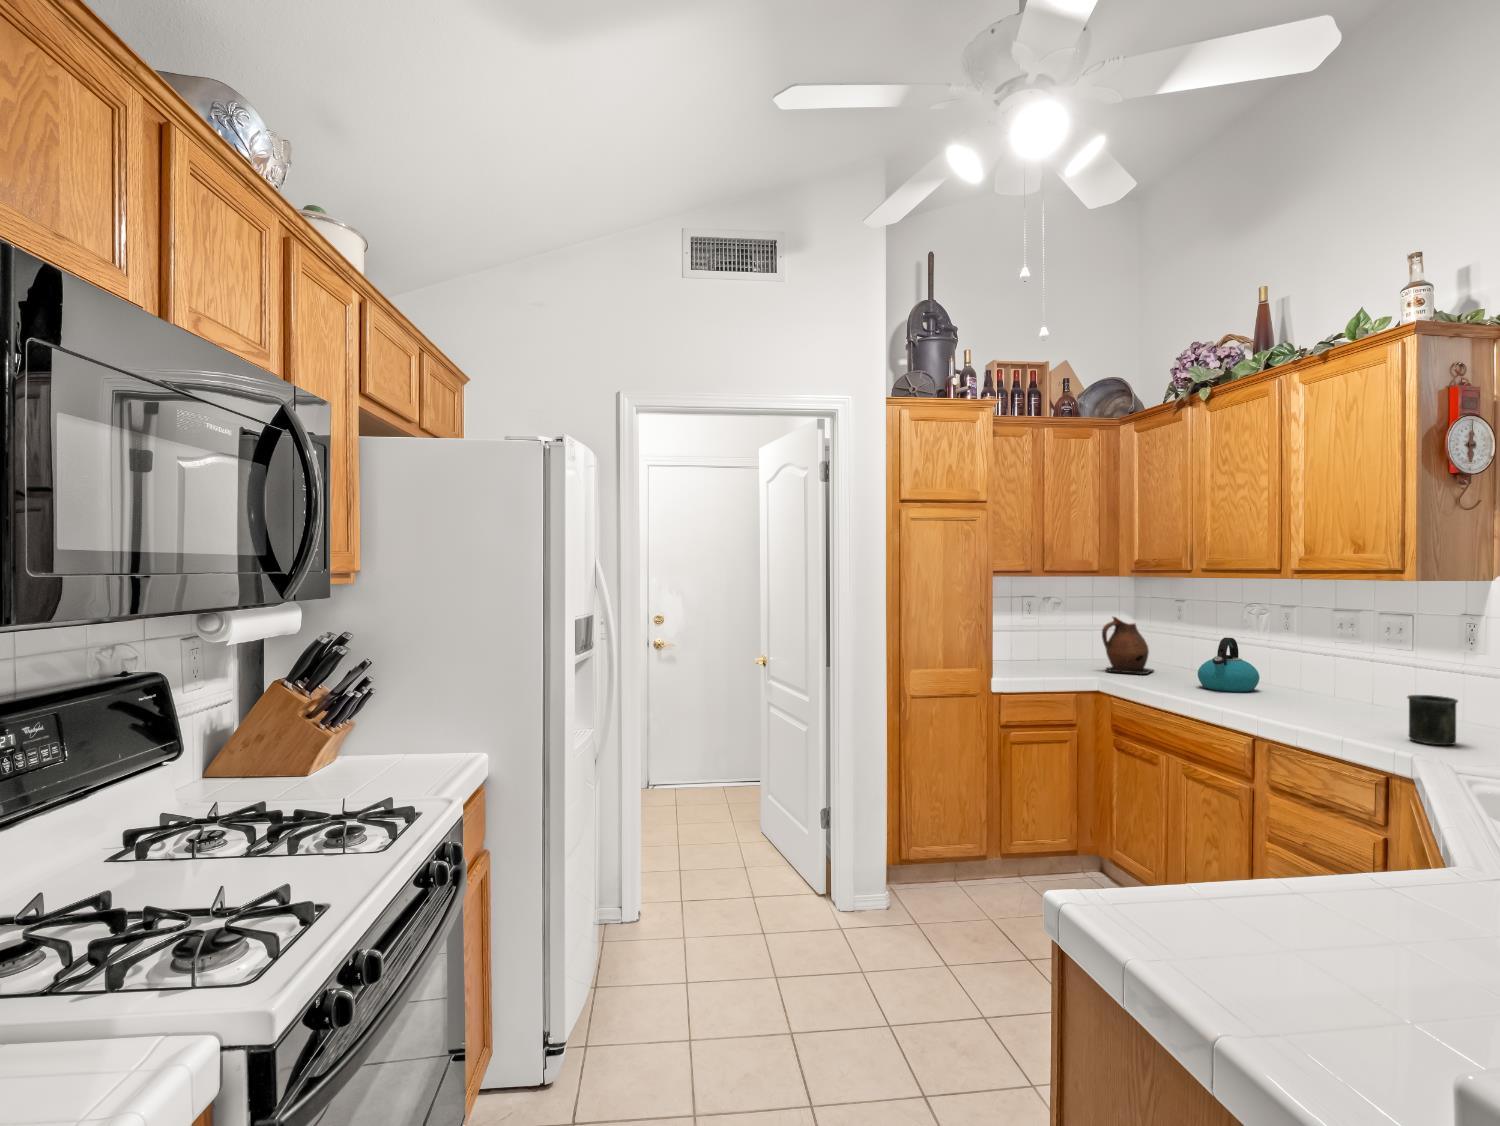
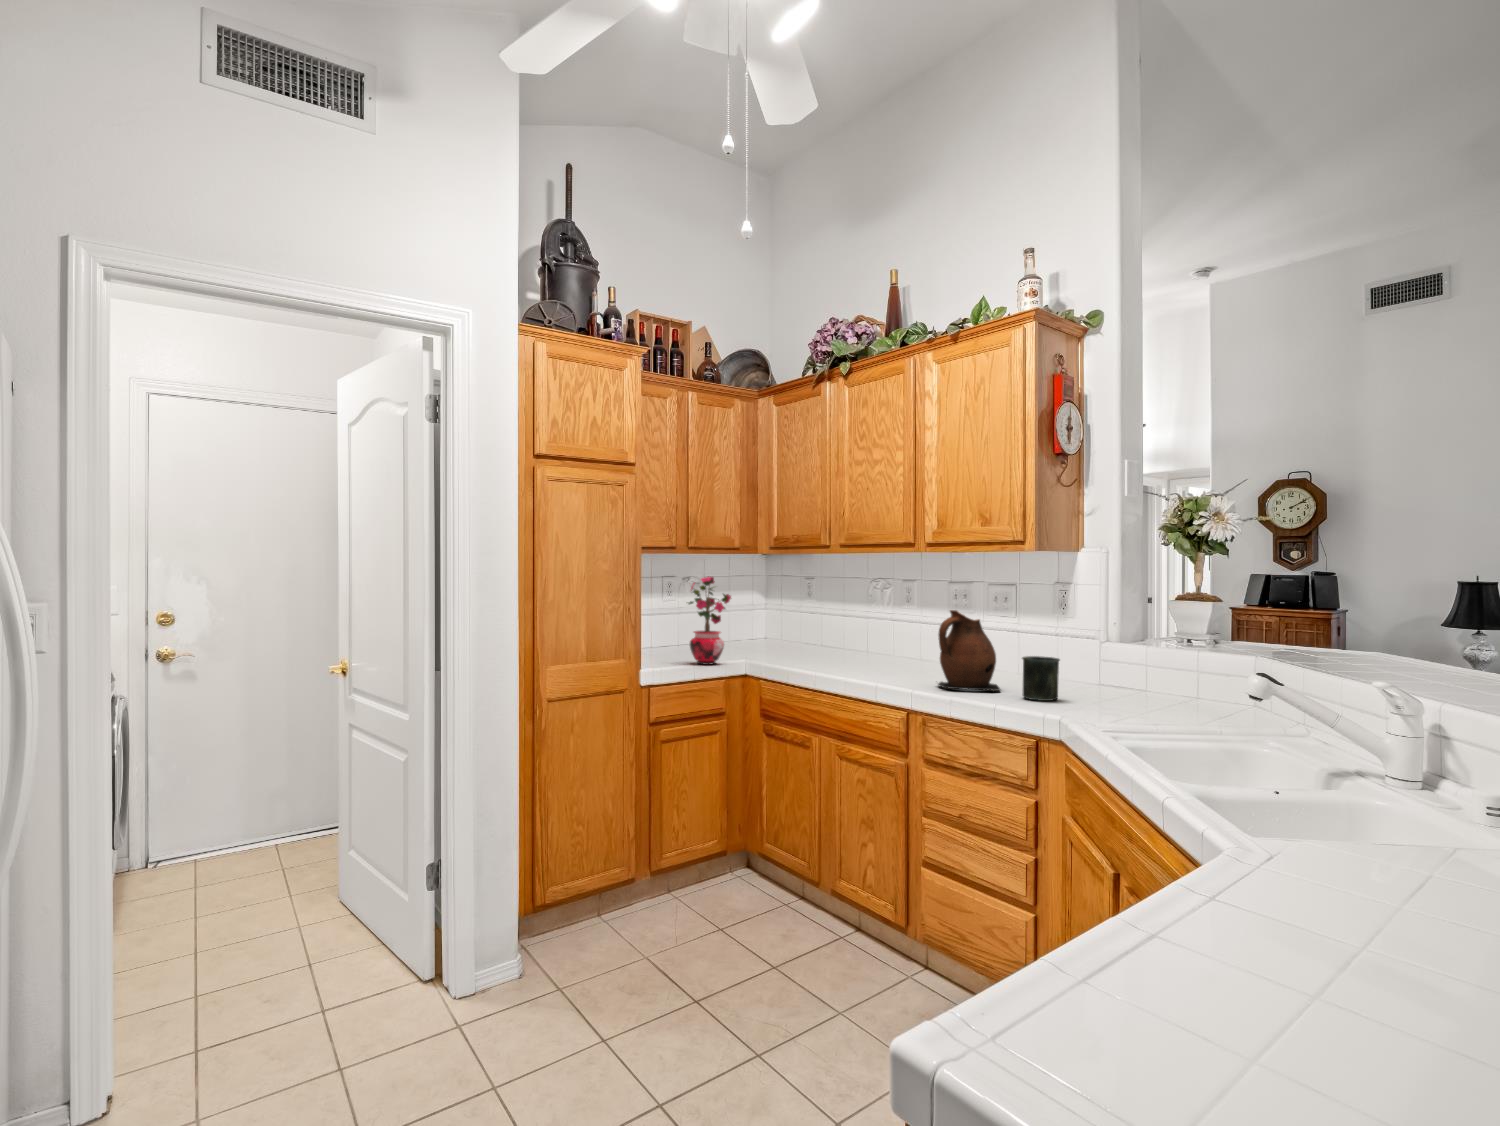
potted plant: none [1042,597,1092,680] -> present [689,576,731,665]
ceramic pitcher: present [1102,617,1154,674] -> present [938,610,1000,691]
kettle: present [1198,637,1260,692] -> none [831,616,886,669]

